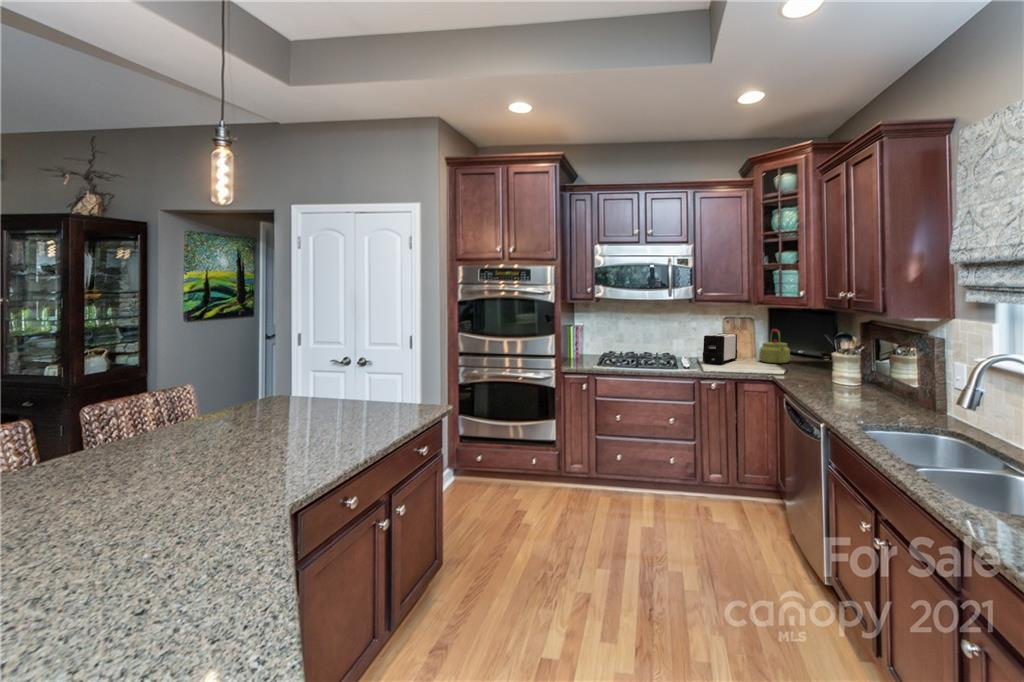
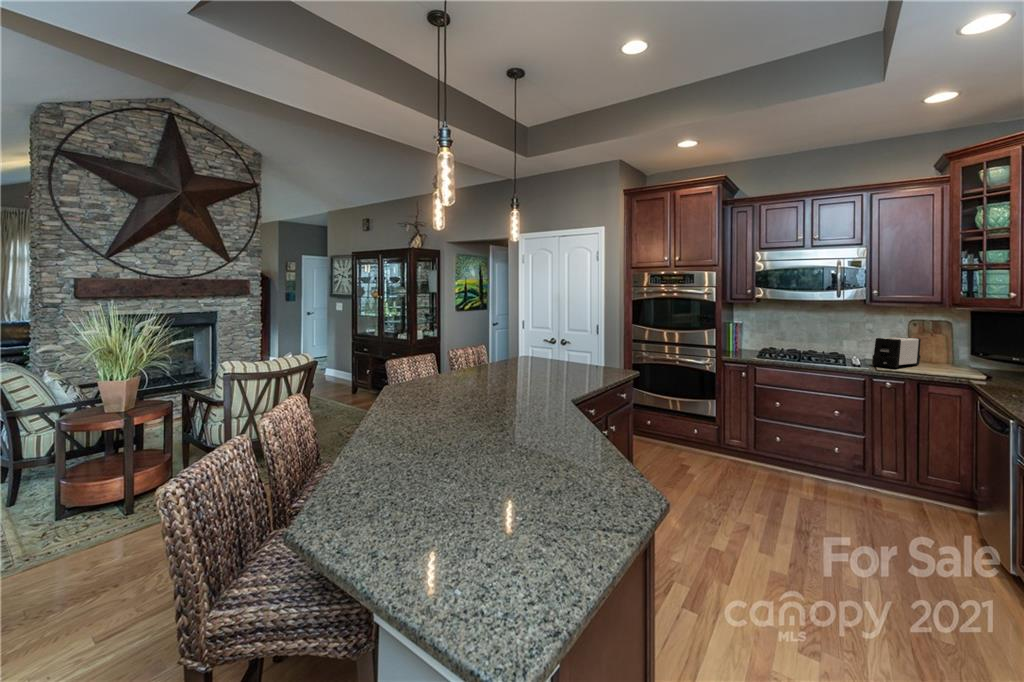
kettle: present [759,329,790,363] -> none [949,335,993,373]

